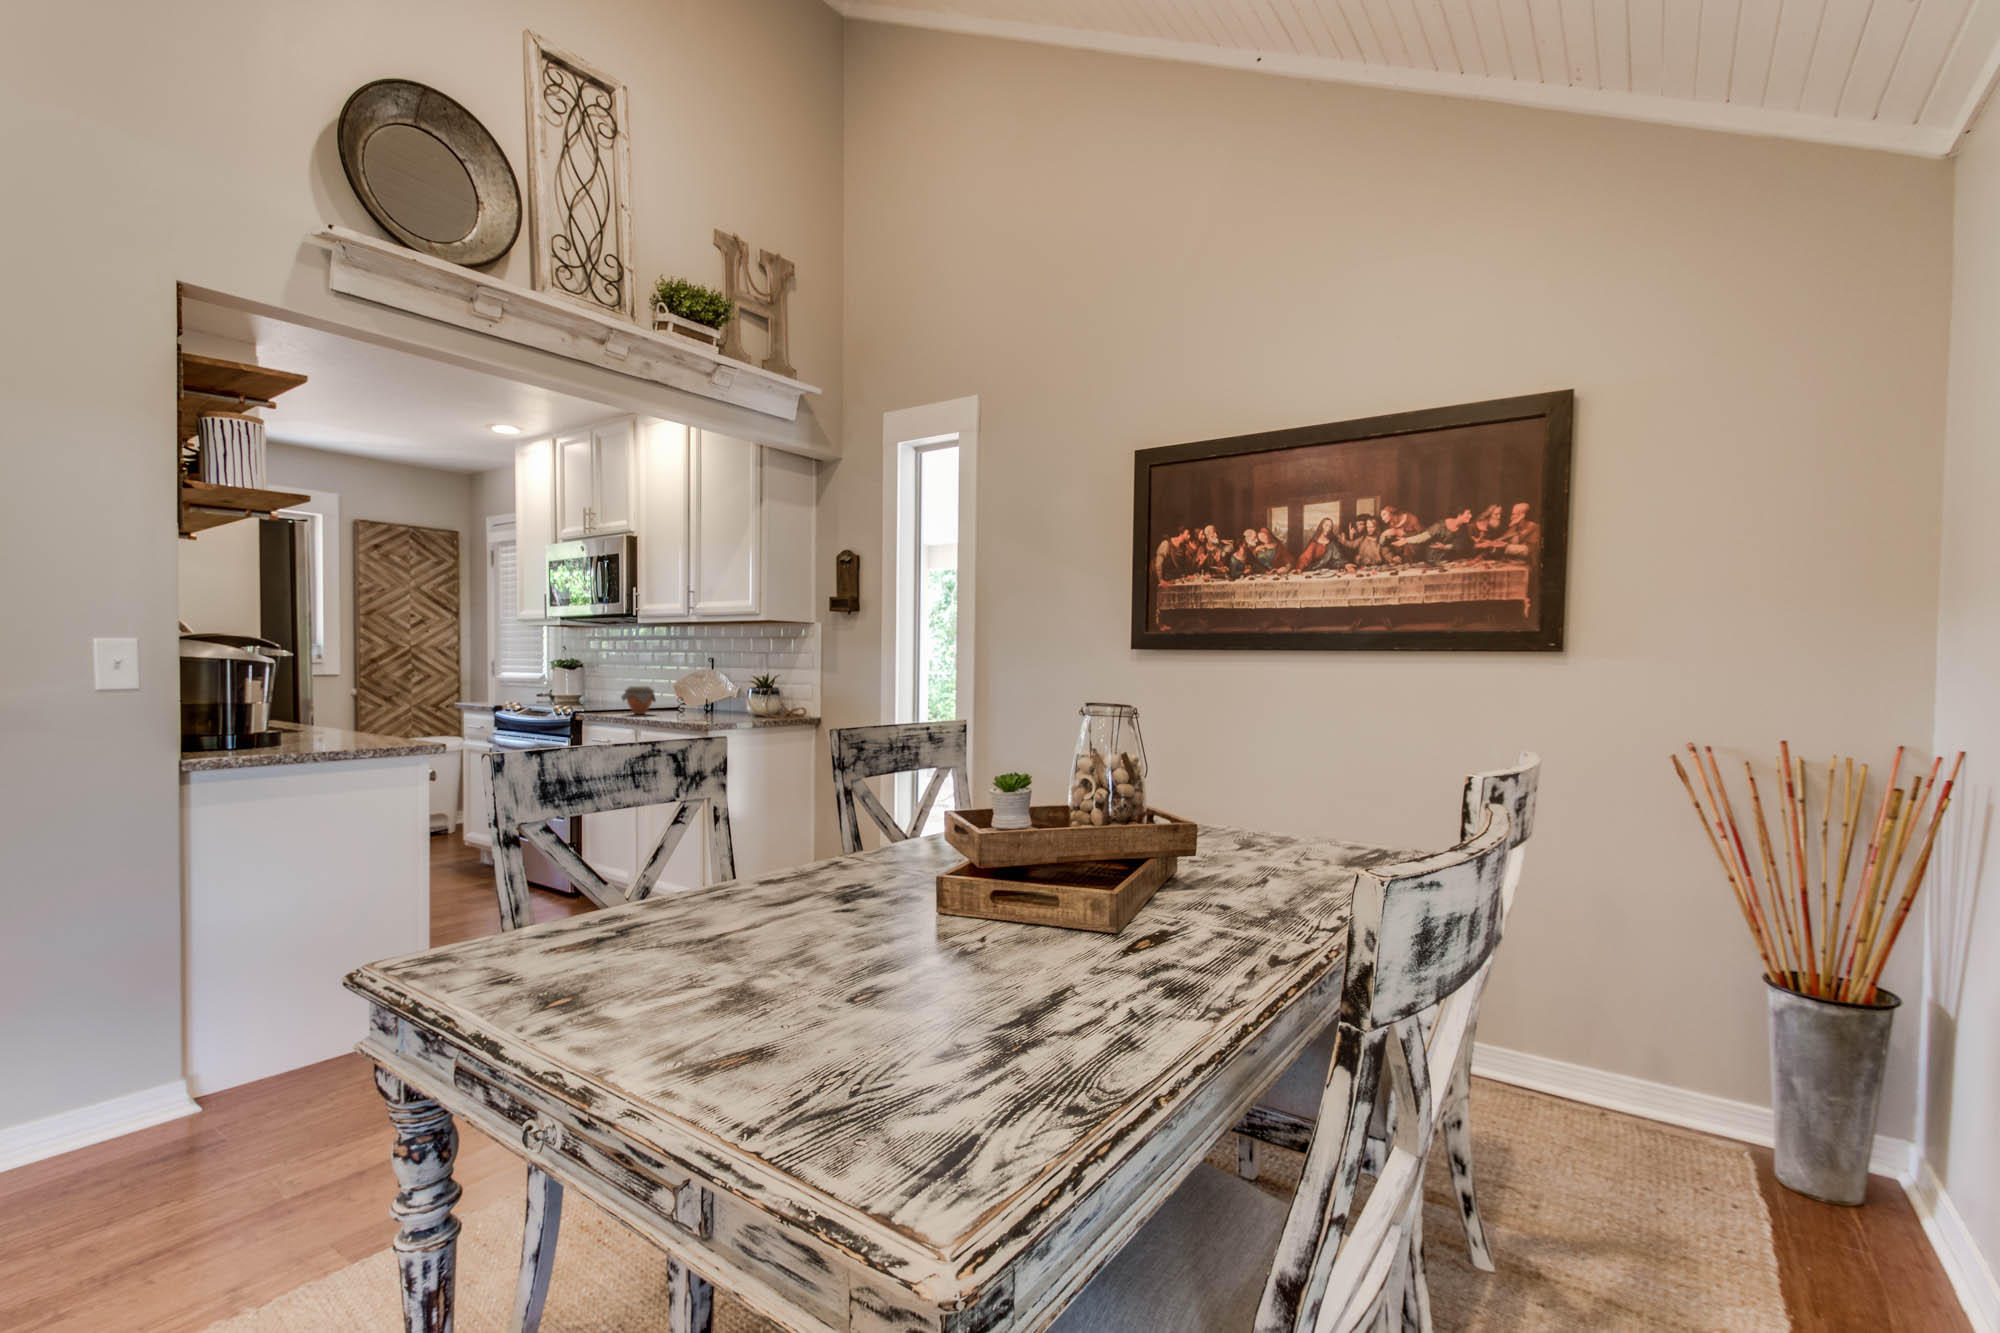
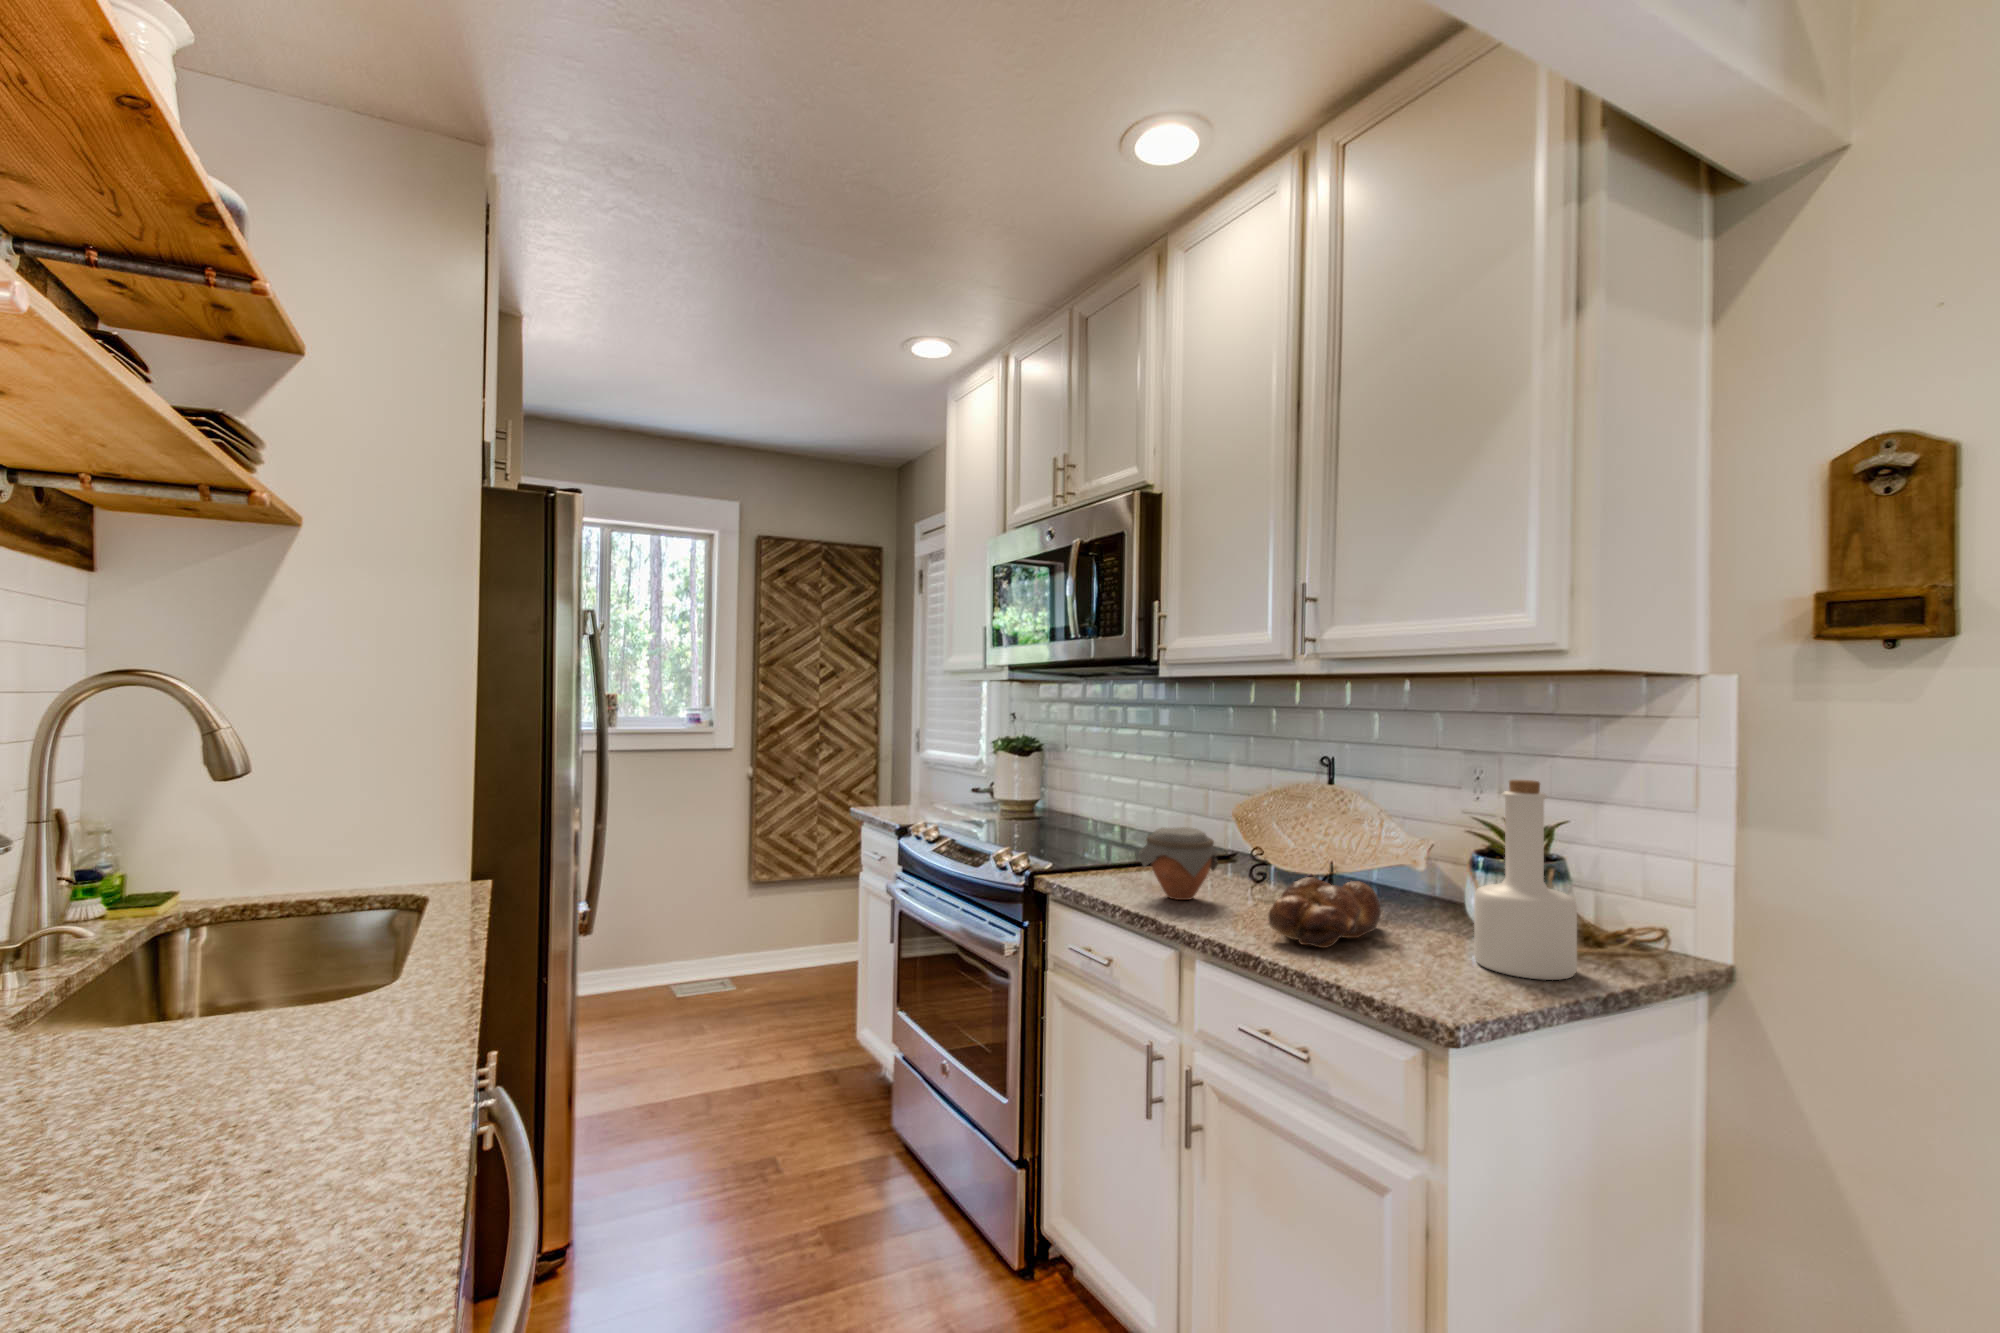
bottle: none [734,657,764,719] -> present [1474,780,1577,980]
bread loaf: none [666,697,713,718] -> present [1268,877,1381,948]

